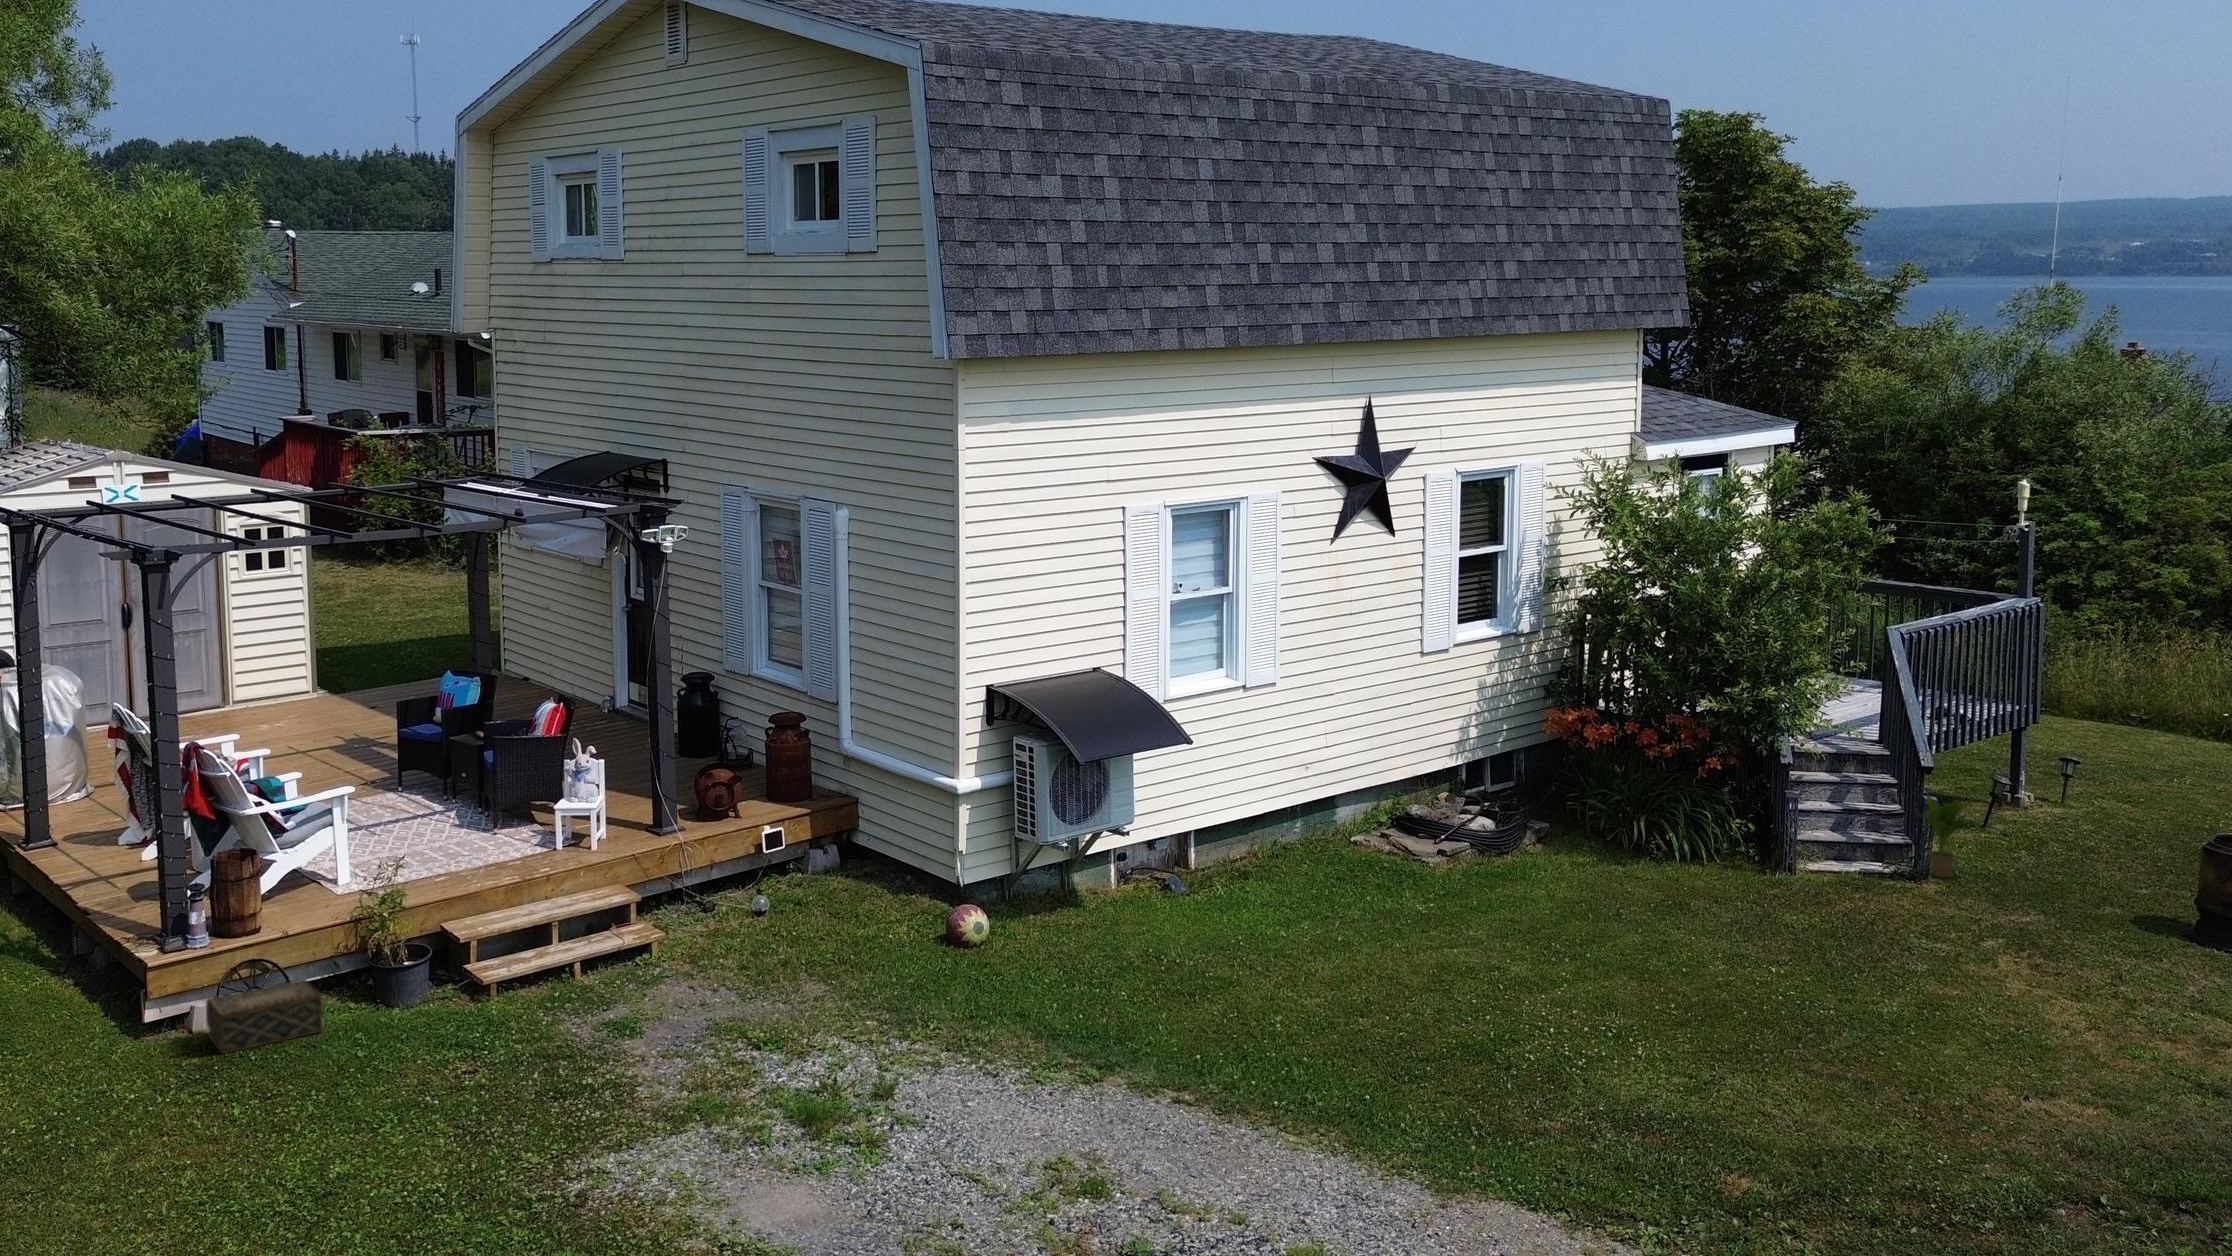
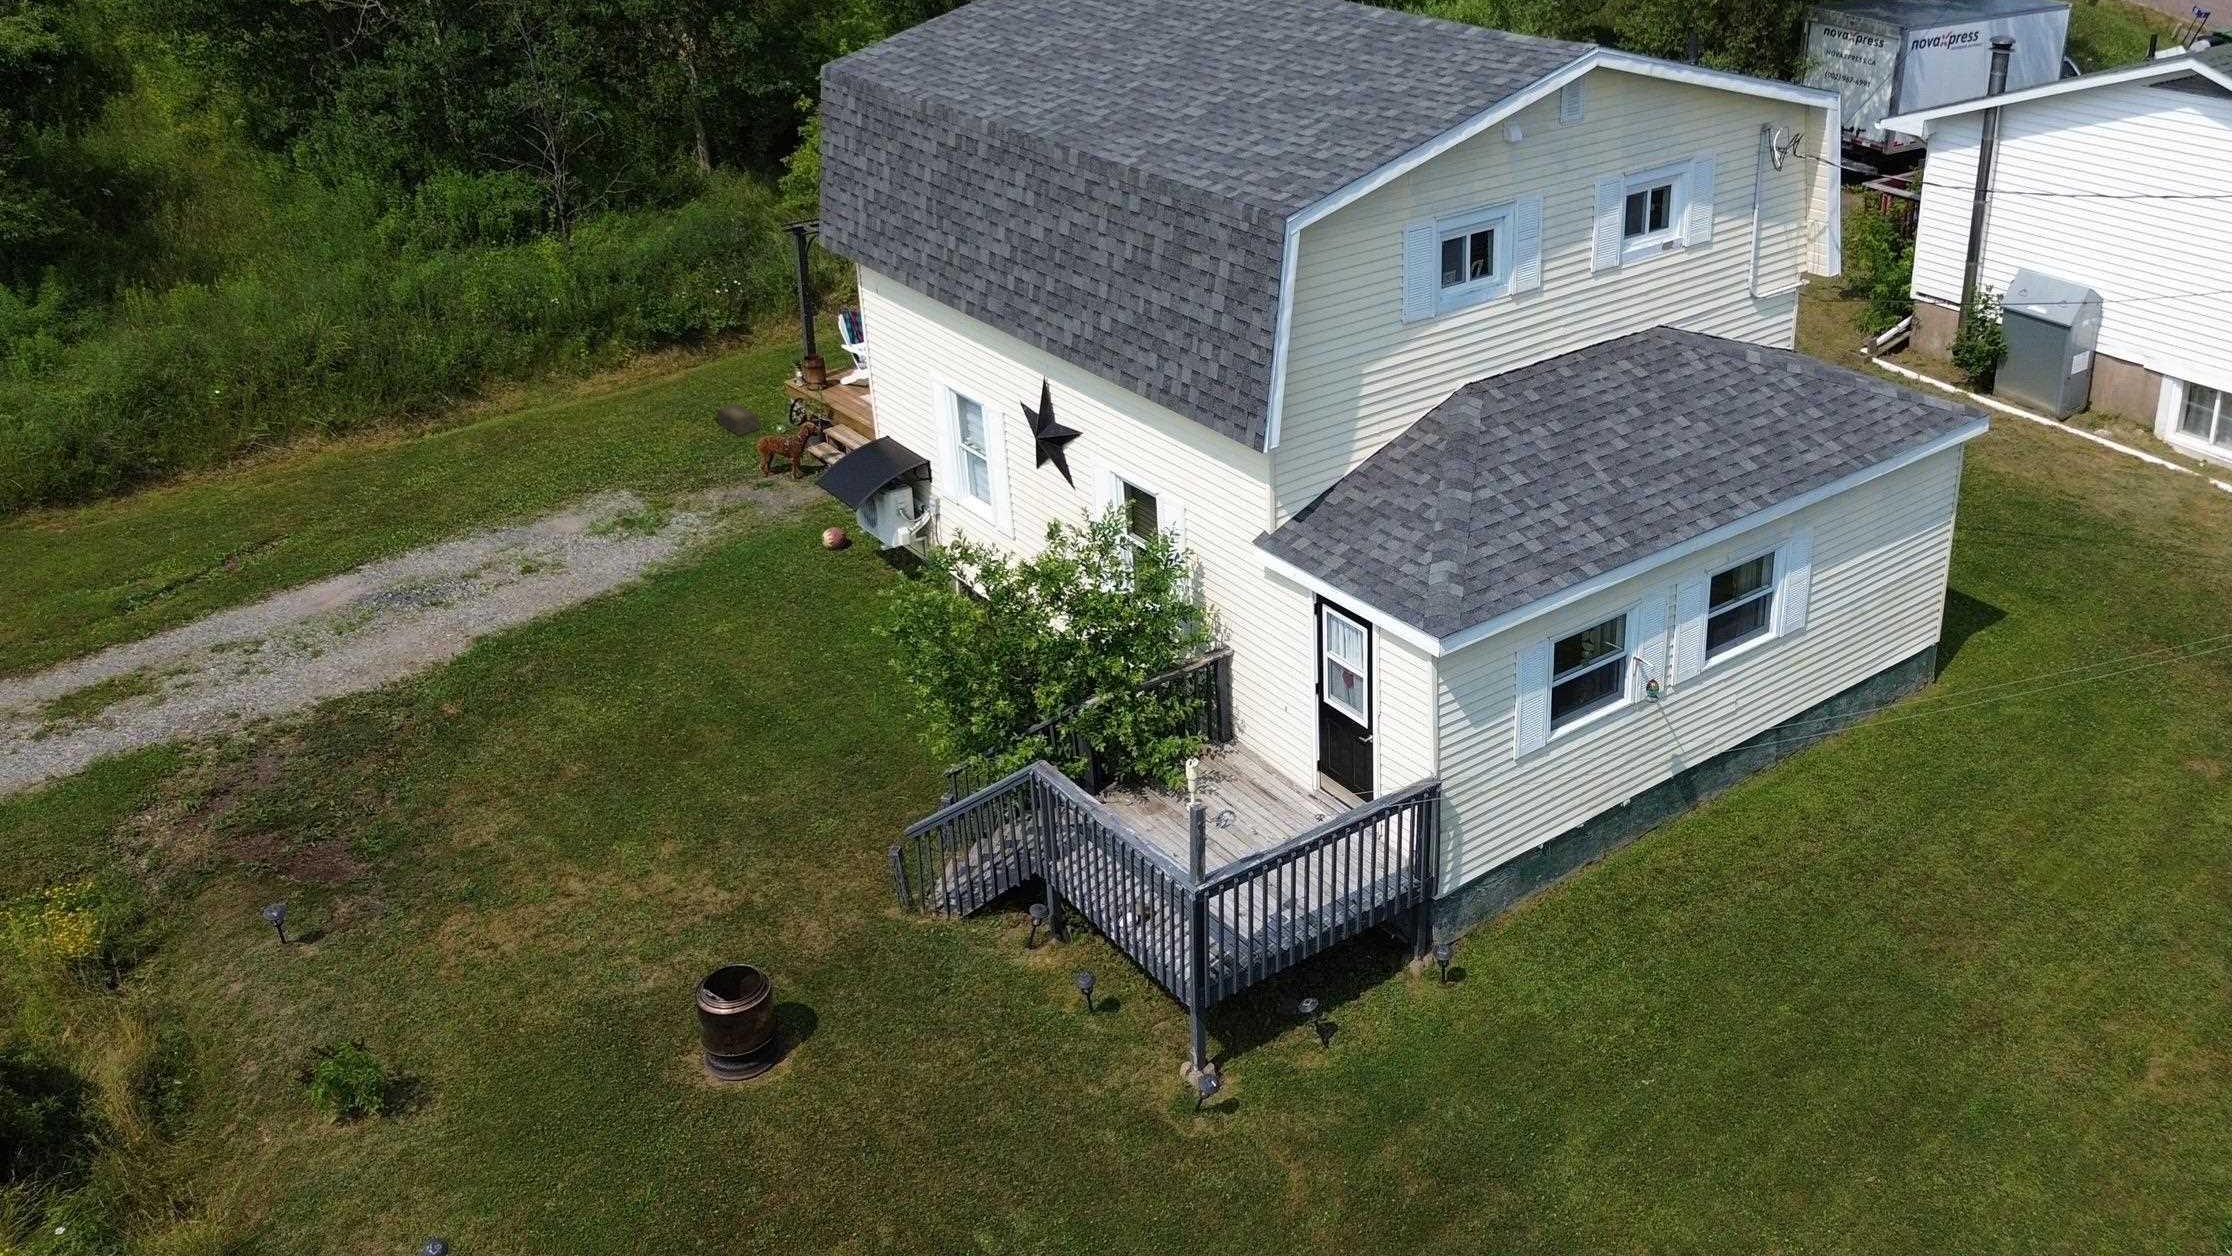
potted plant: present [1923,795,1977,878] -> none [968,897,1032,967]

